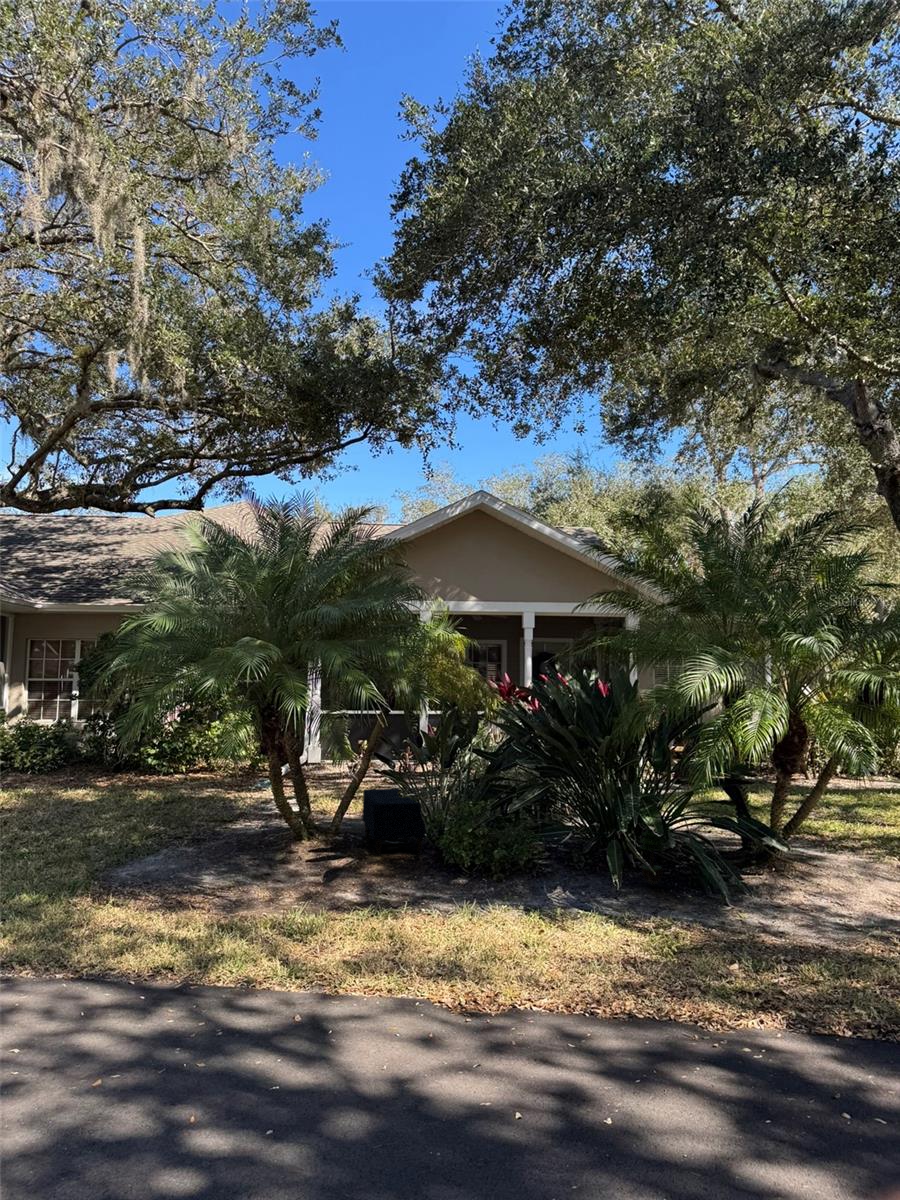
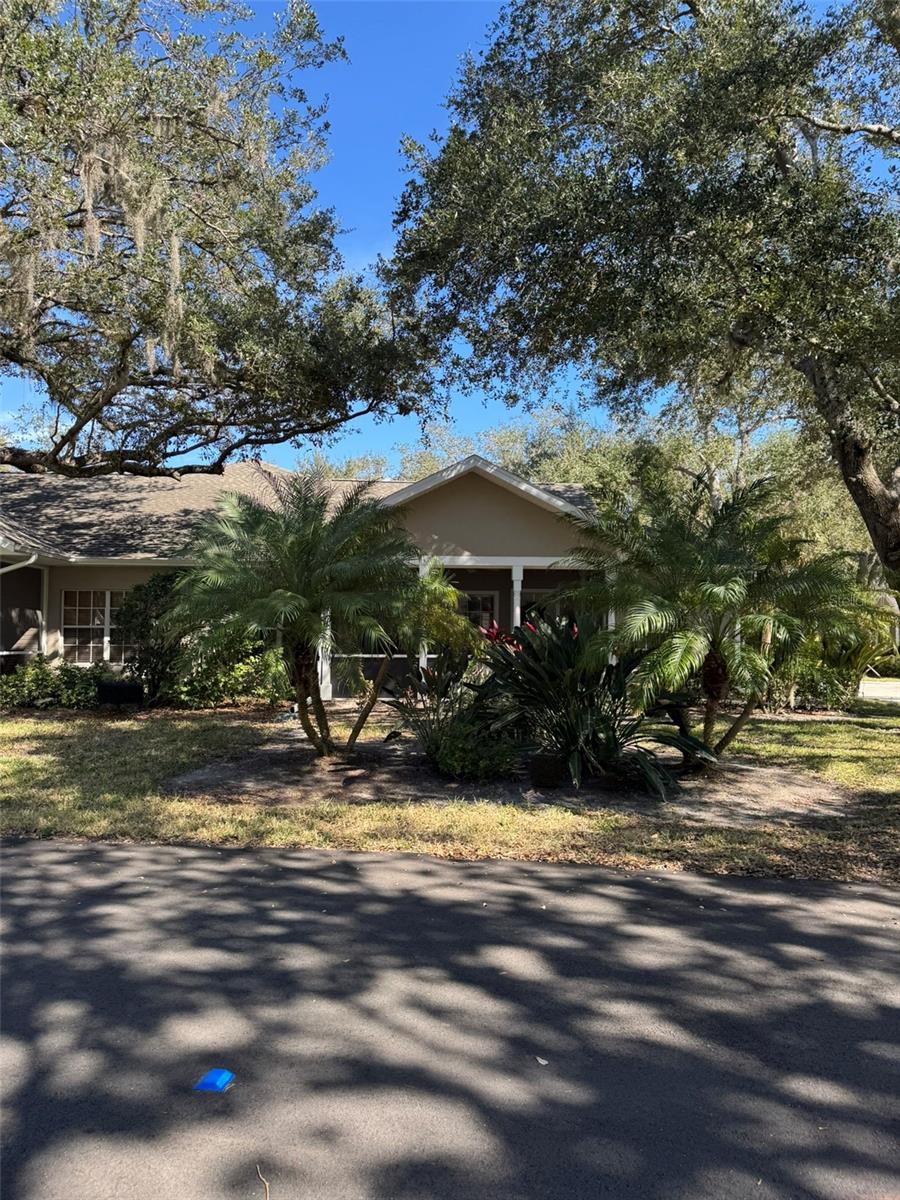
bench: present [362,789,426,856] -> present [96,681,144,713]
woven basket: none [553,840,596,884] -> present [528,753,563,787]

